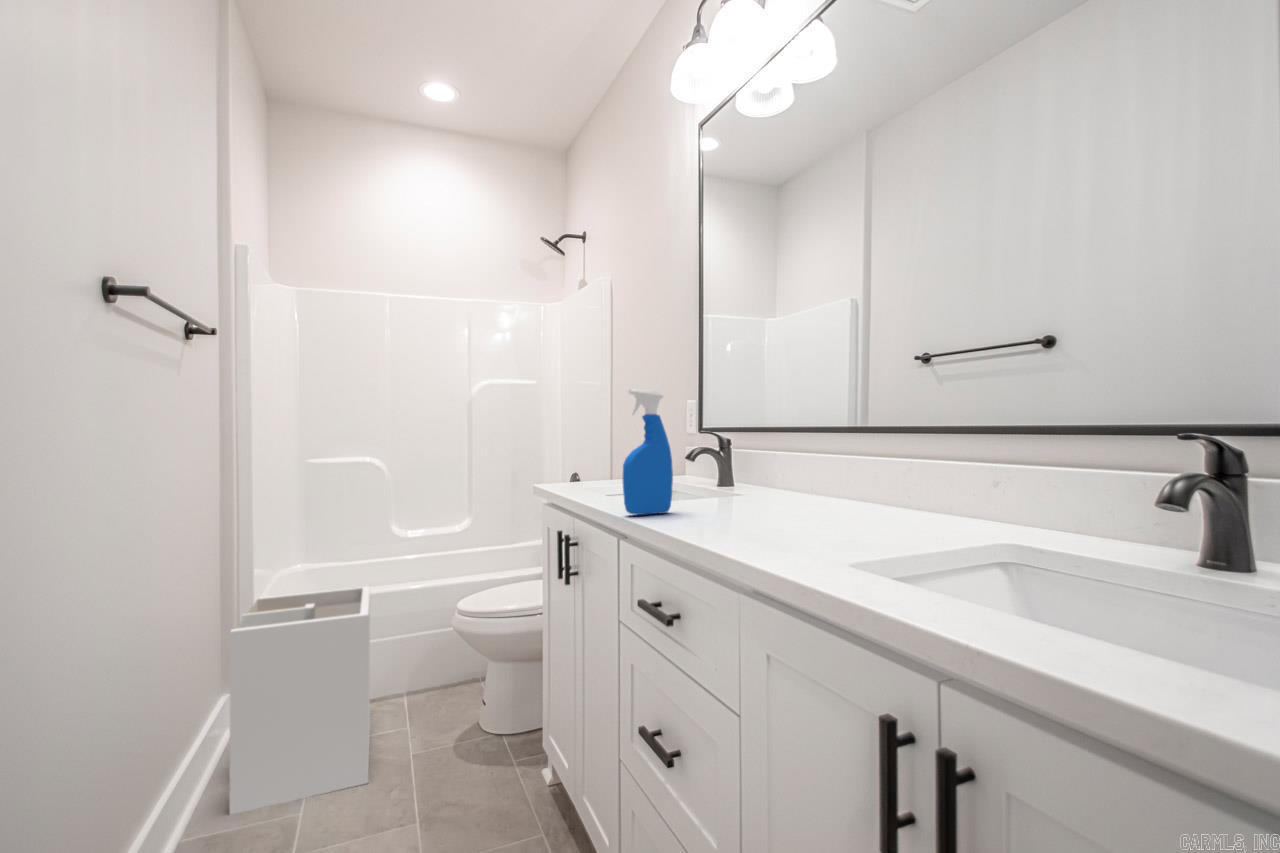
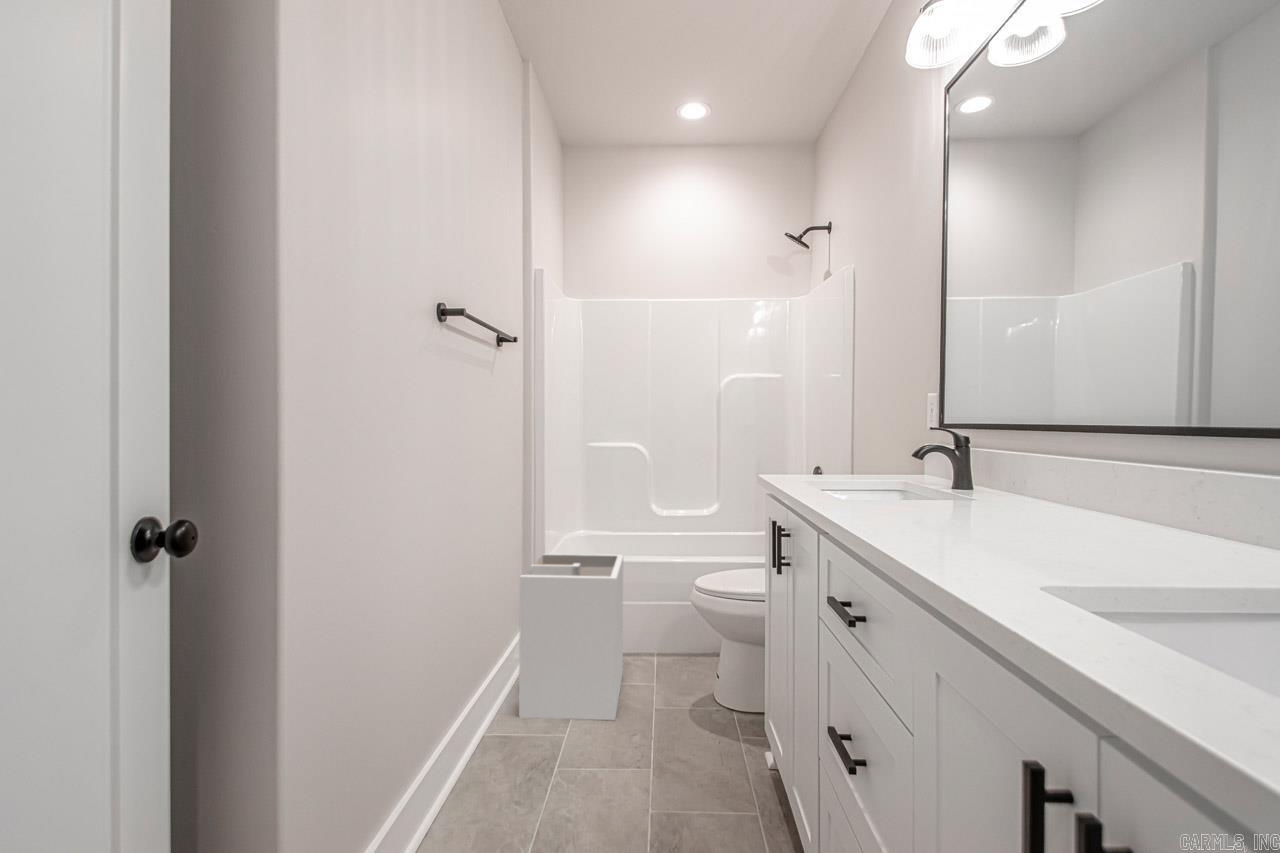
spray bottle: present [623,389,673,515] -> none [820,380,878,511]

